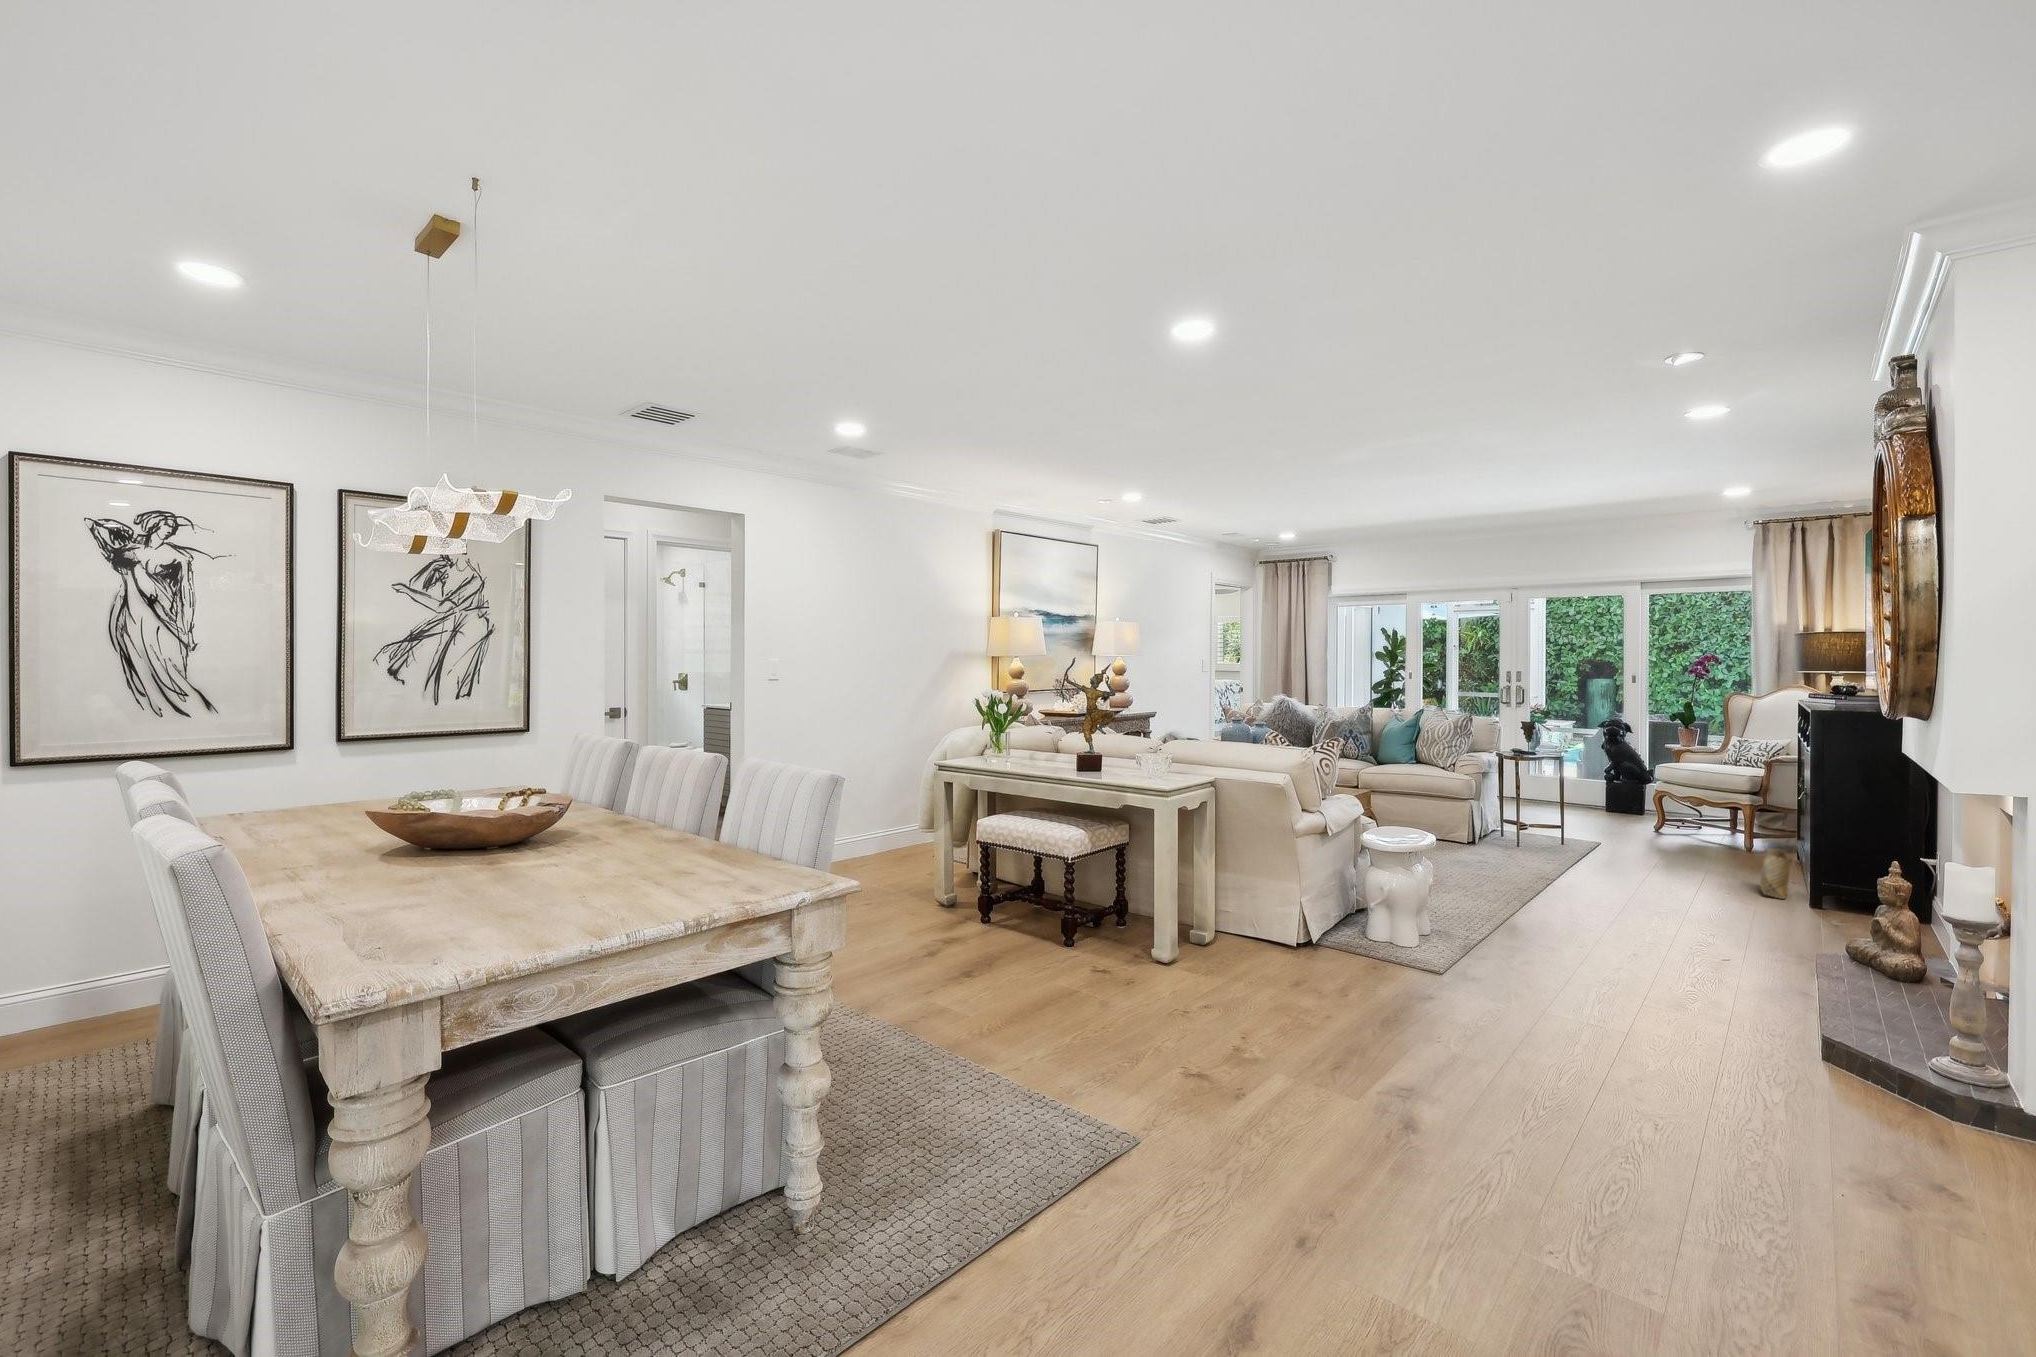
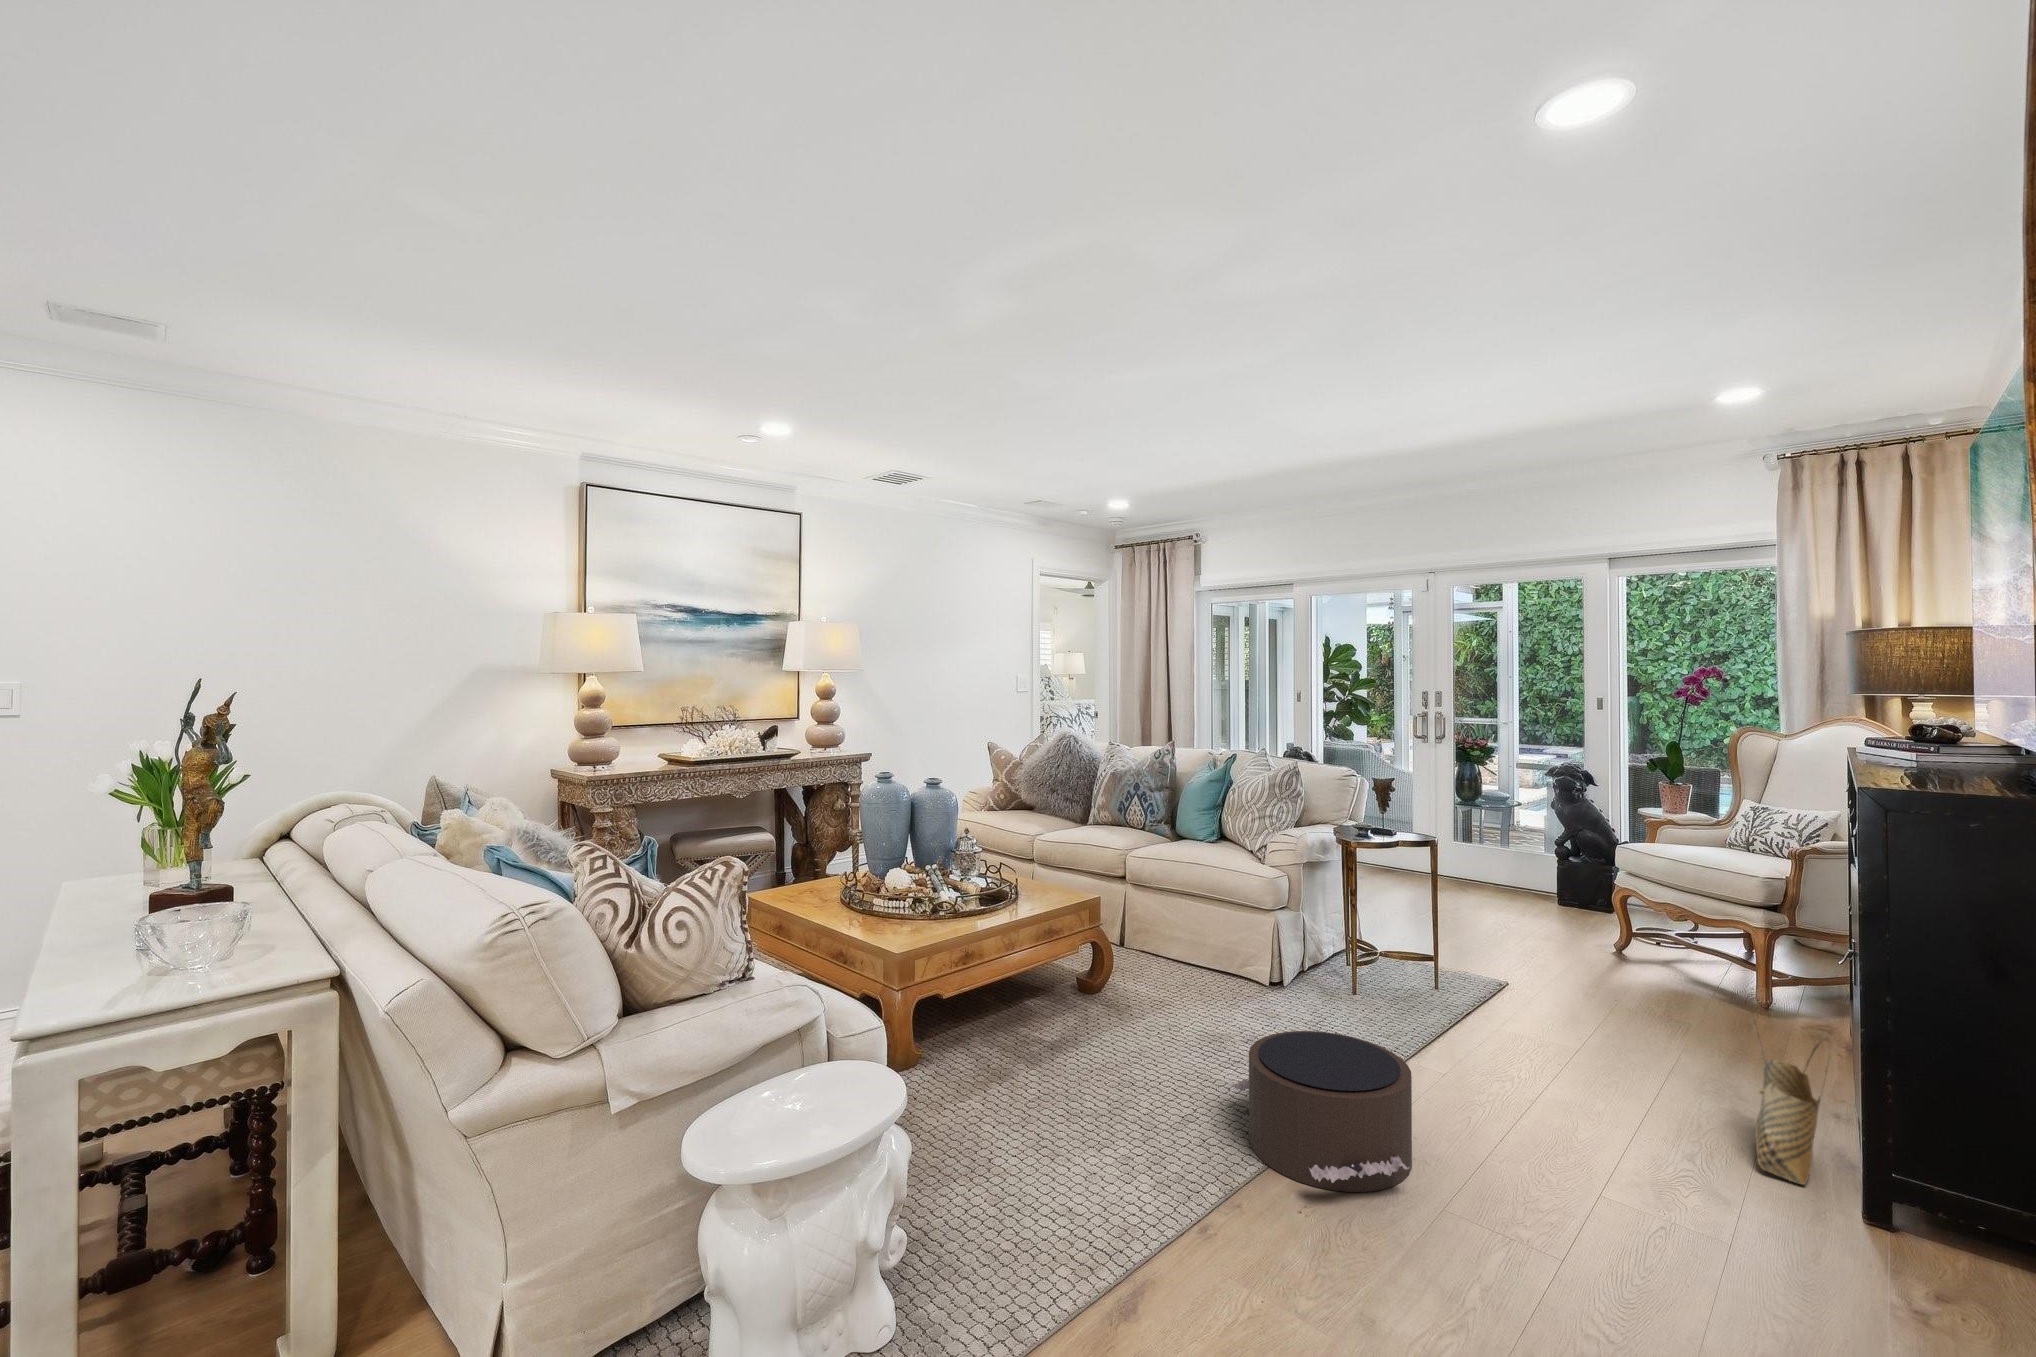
pouf: none [1496,843,1609,904] -> present [1232,1031,1412,1192]

